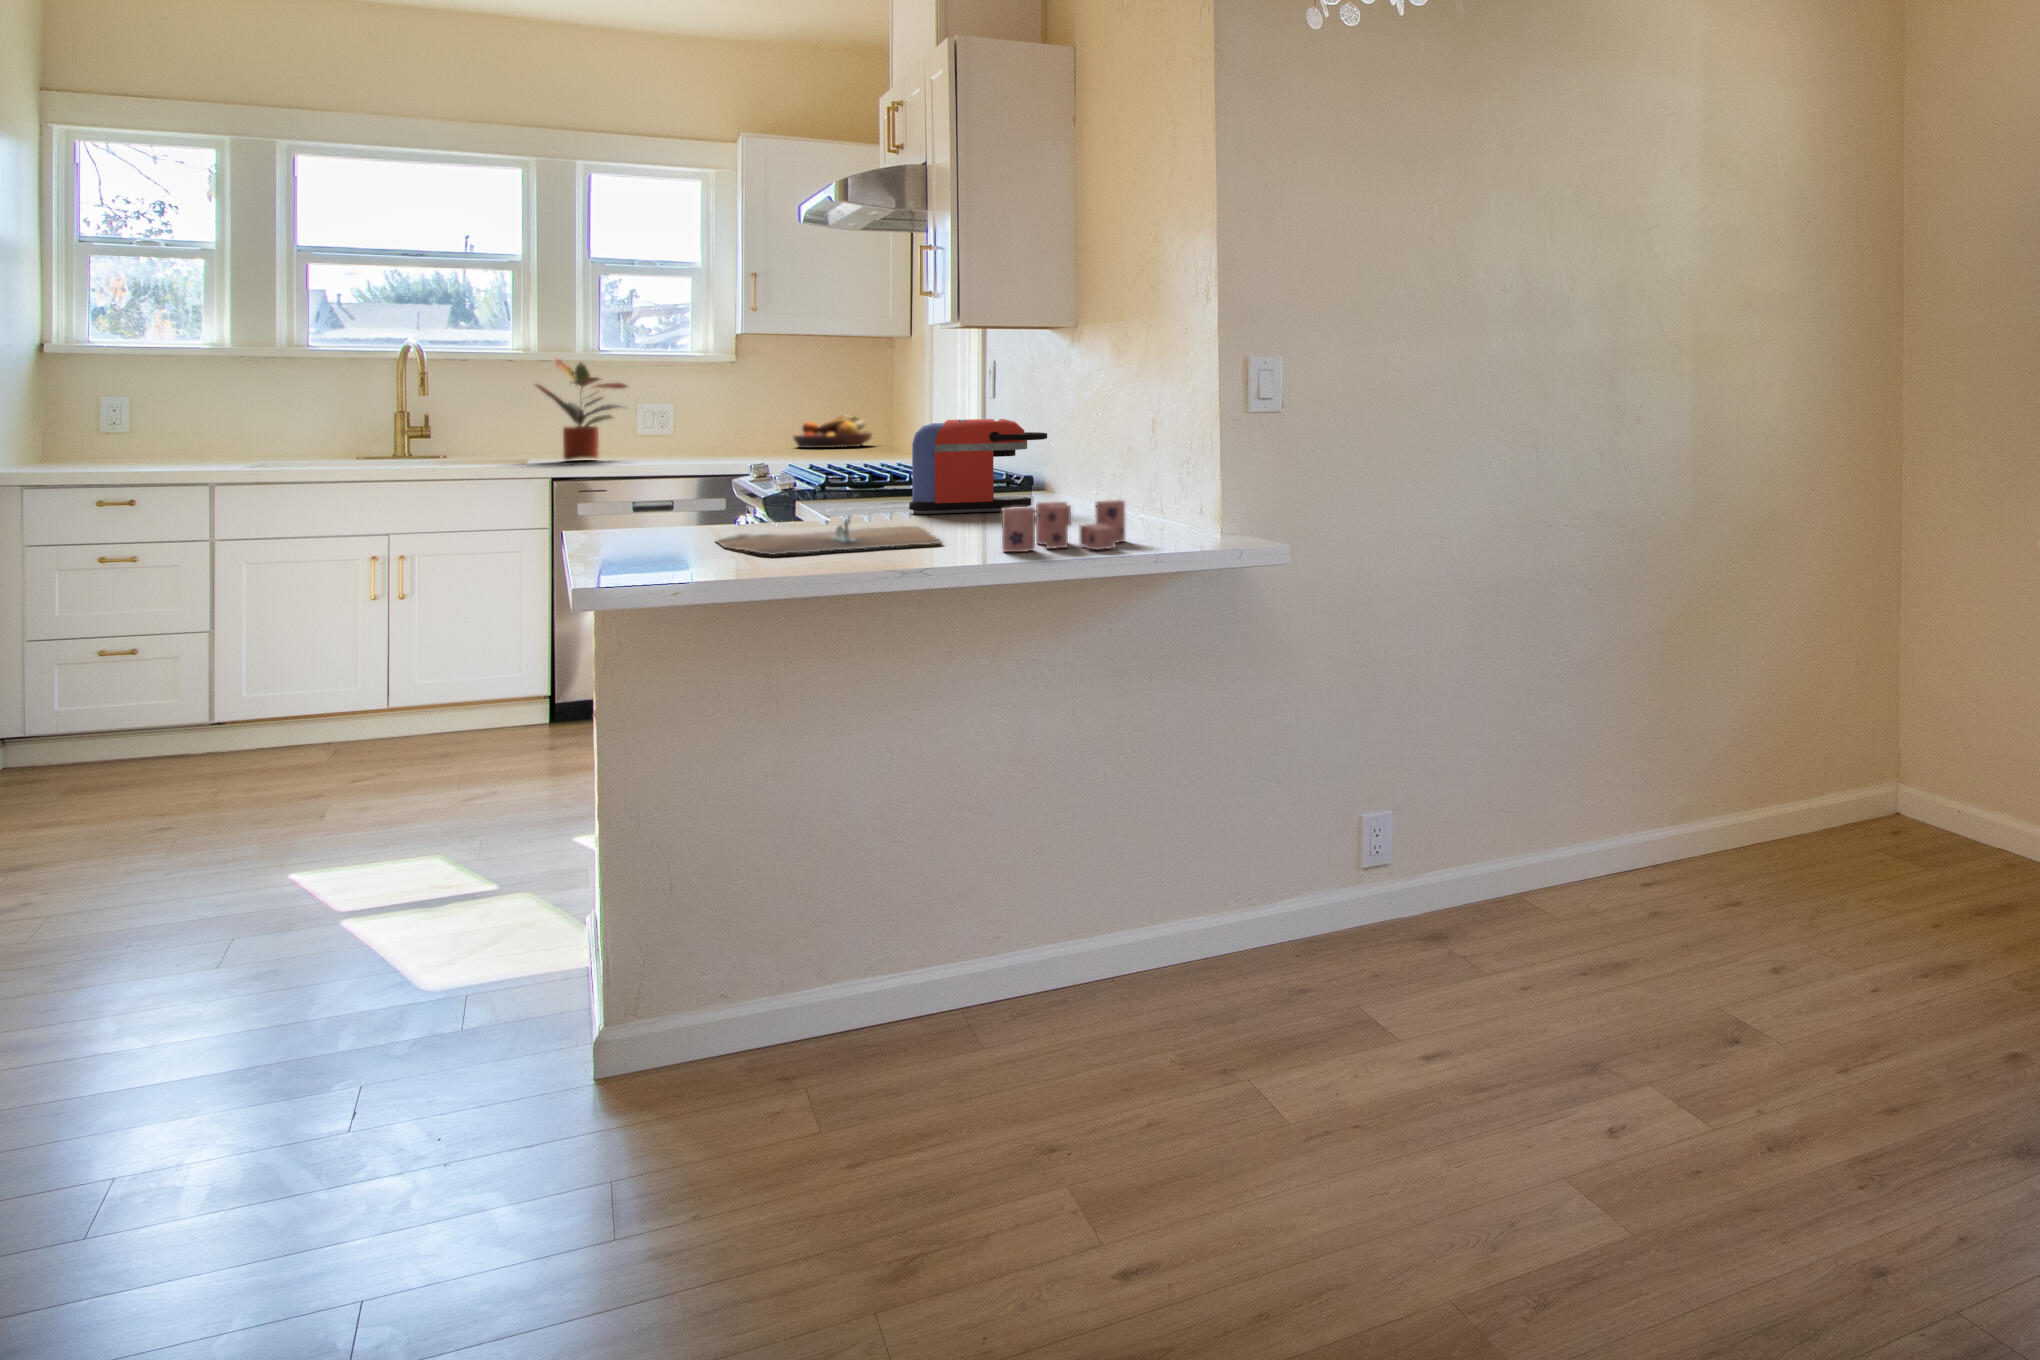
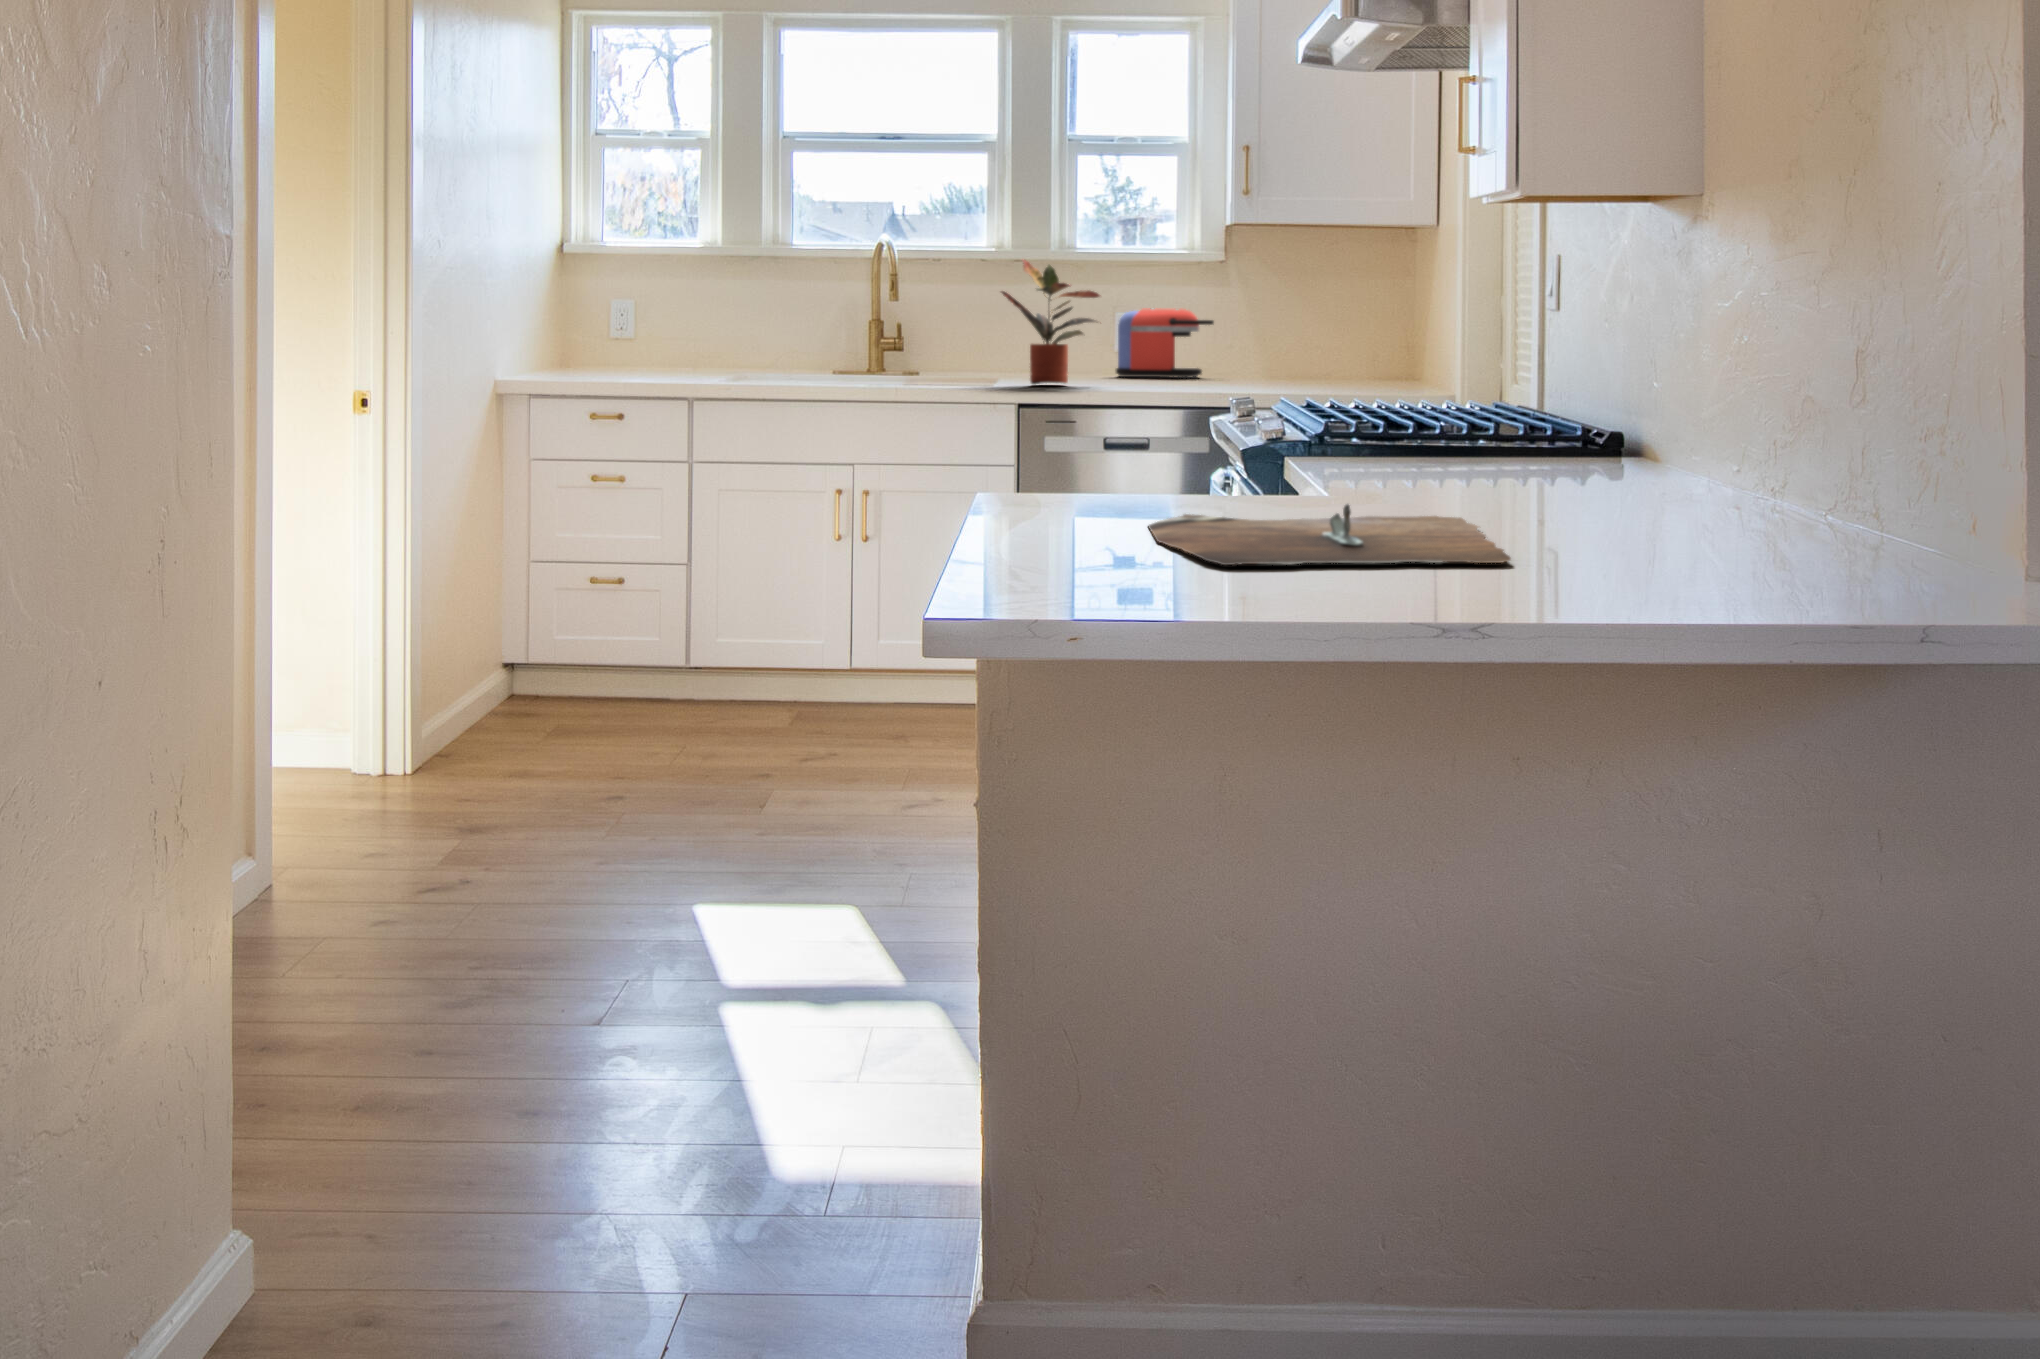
fruit bowl: present [794,415,872,448] -> none [1290,338,1387,380]
coffee maker: present [909,419,1047,514] -> present [1116,308,1214,378]
candle: present [1002,500,1125,552] -> none [1626,496,1866,605]

